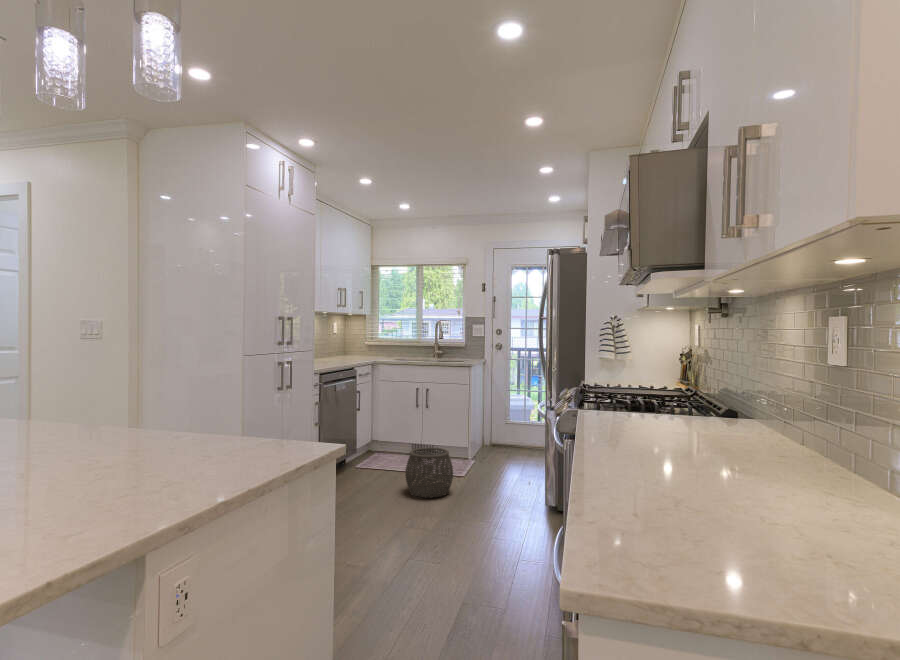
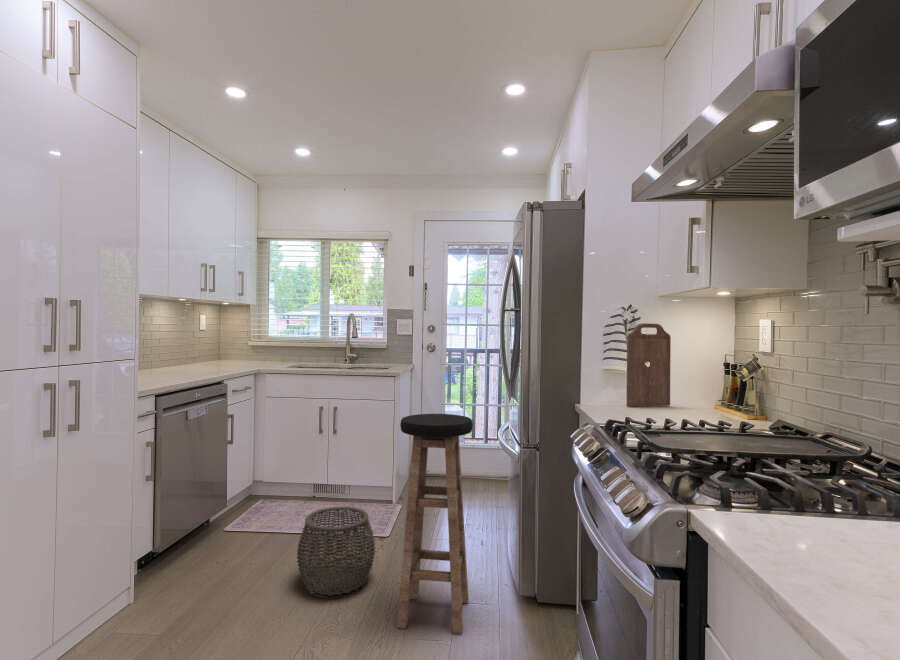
cutting board: none [613,328,645,383] -> present [626,323,671,407]
bar stool: none [465,386,512,517] -> present [397,414,473,634]

